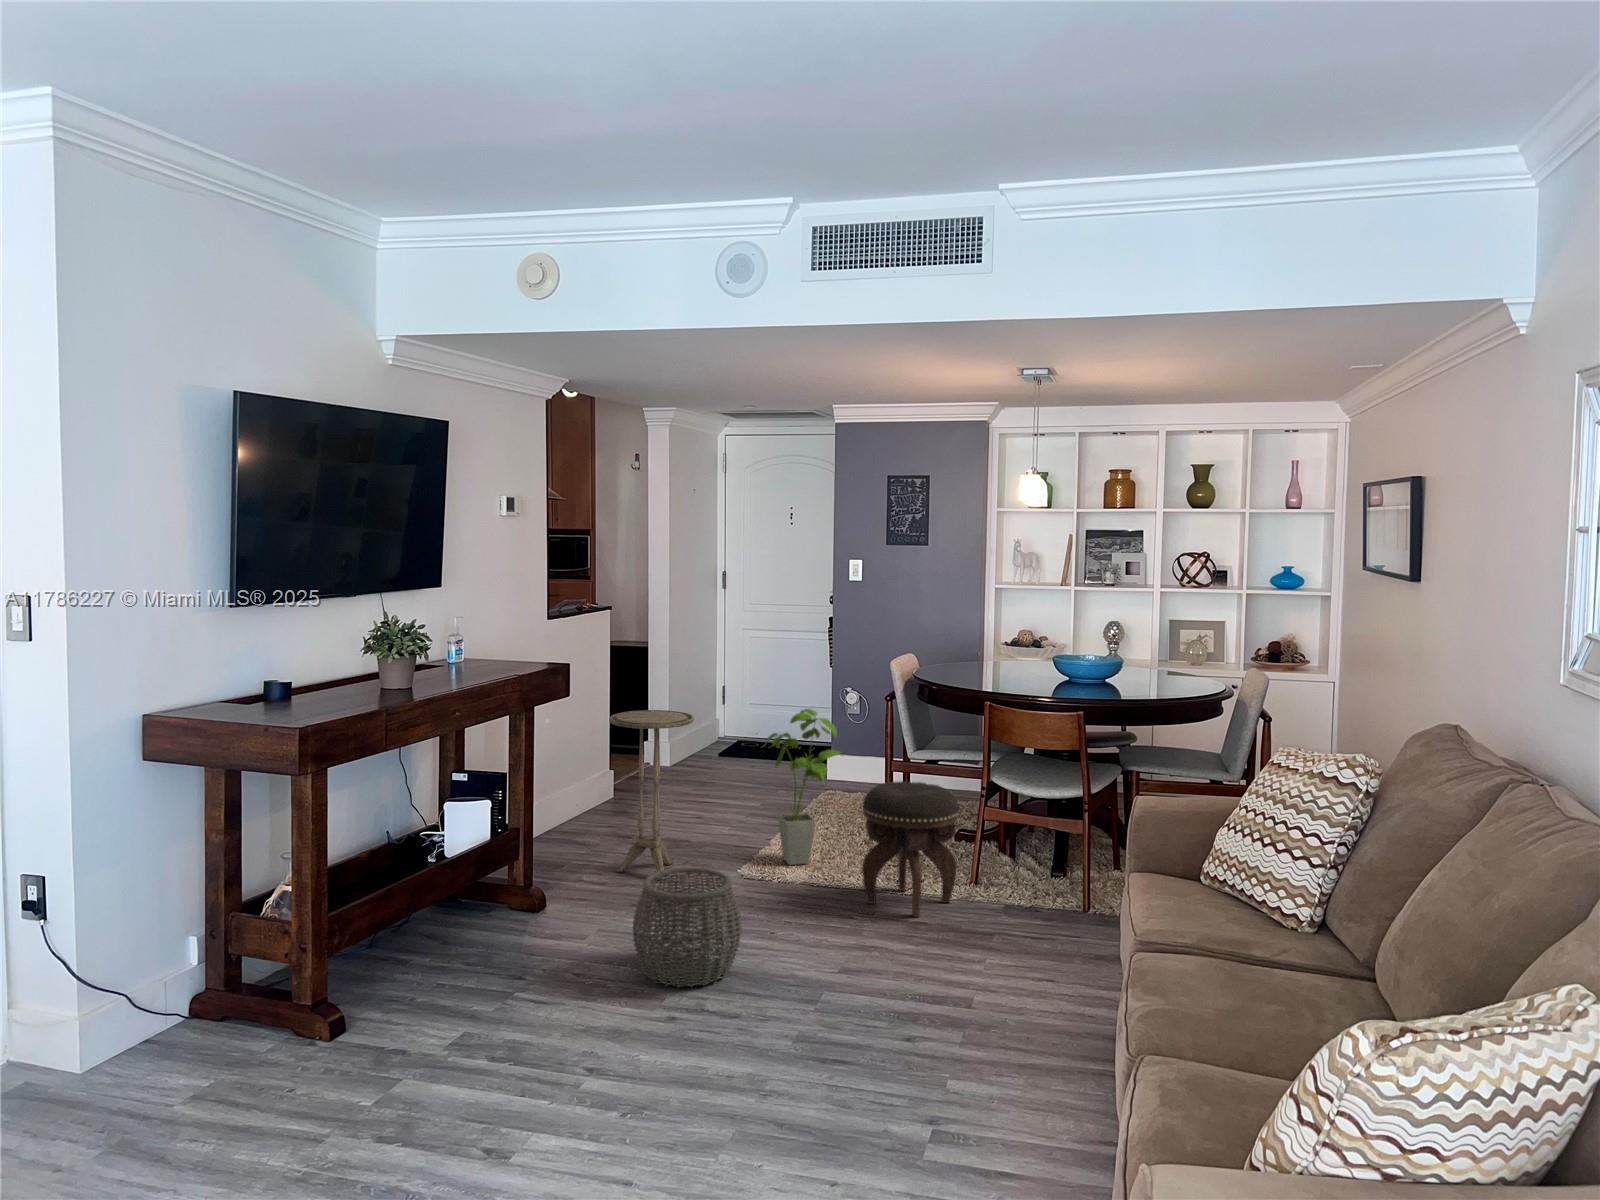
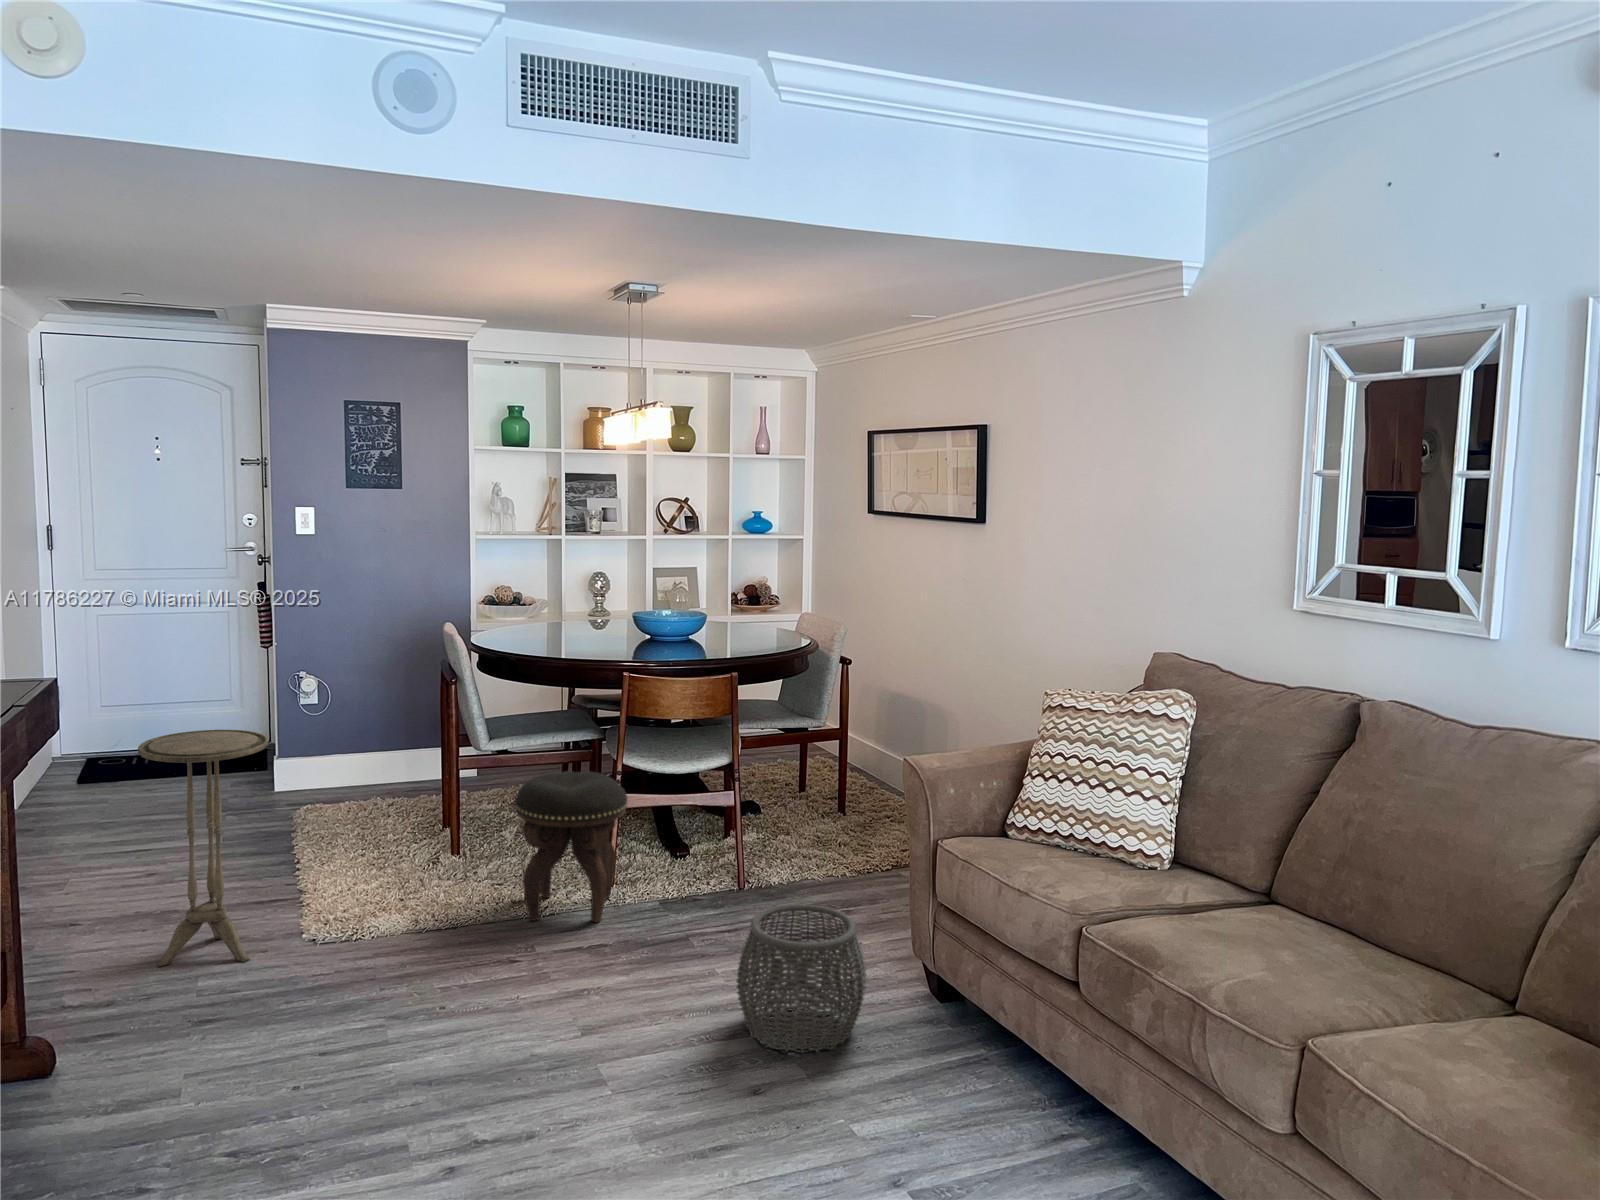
house plant: present [766,709,842,865] -> none [338,704,447,900]
woven basket: present [633,867,742,987] -> present [736,904,867,1053]

